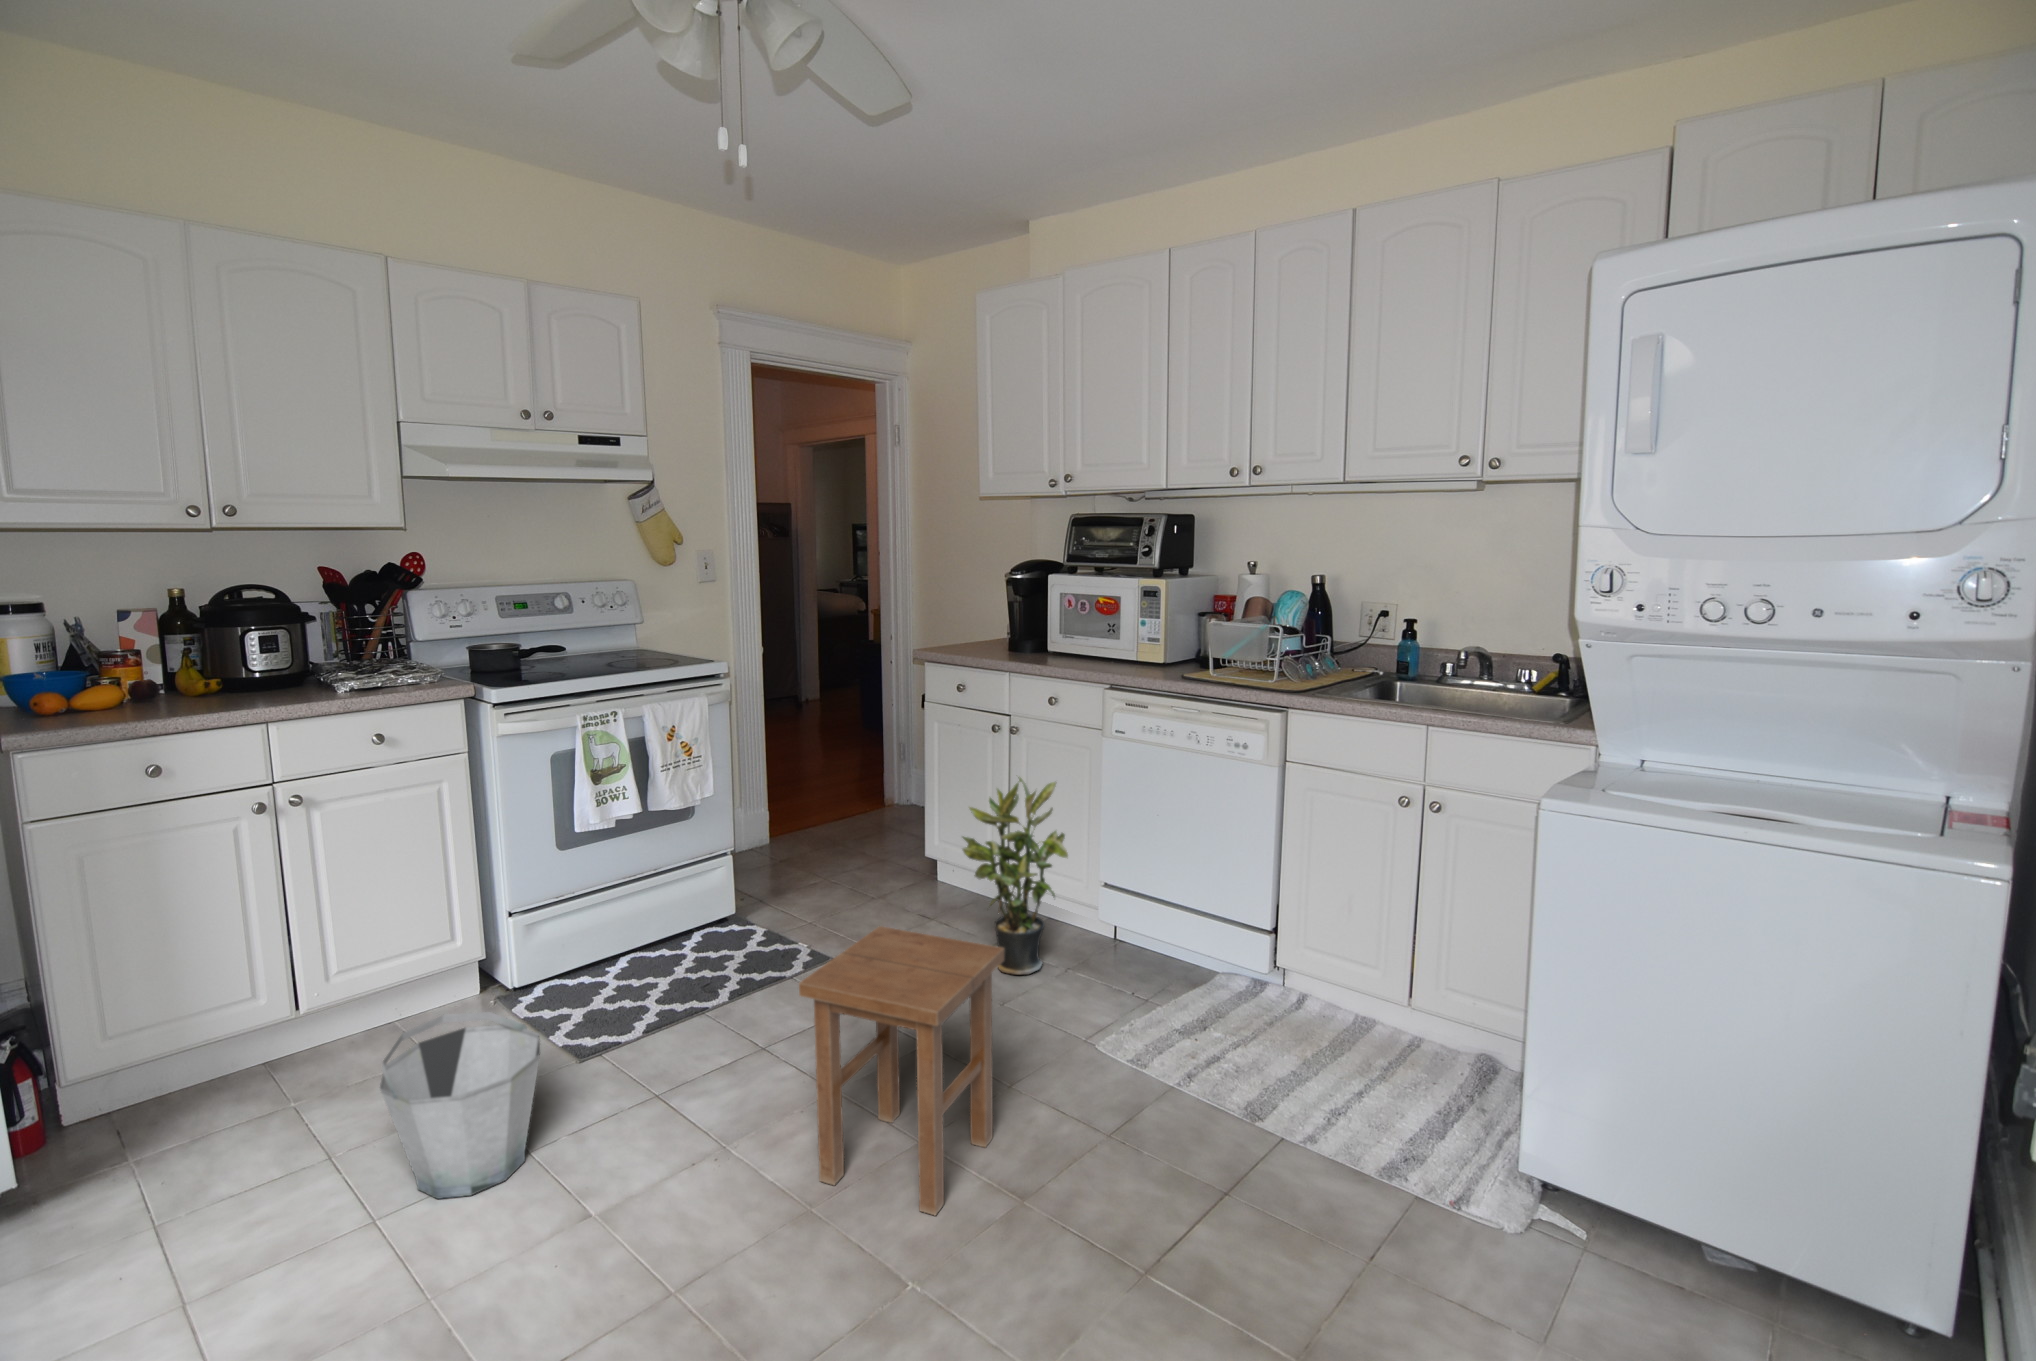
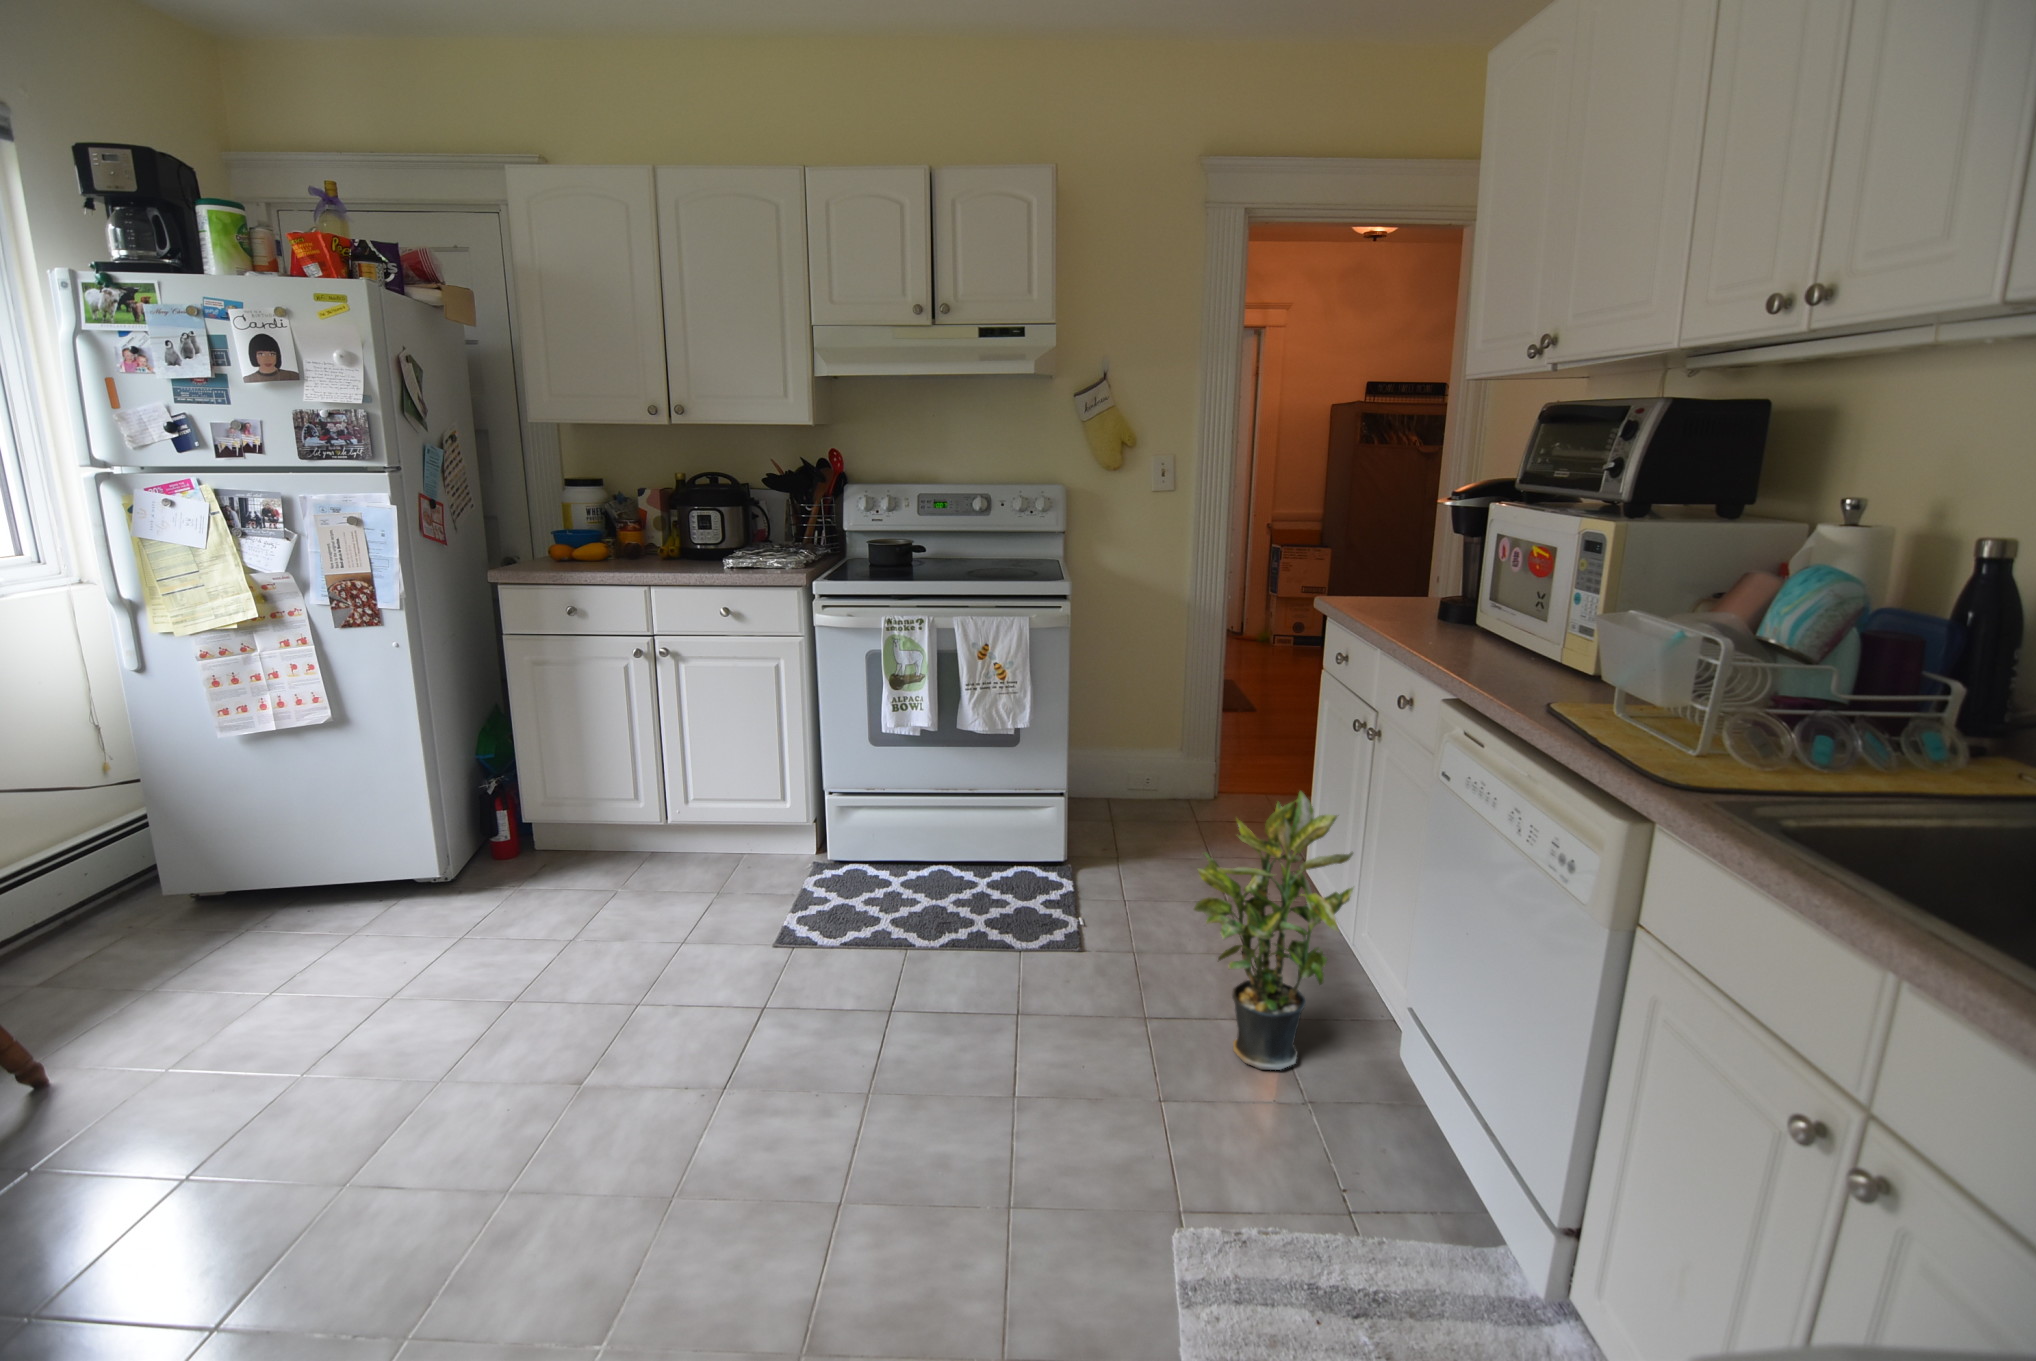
stool: present [799,926,1004,1215] -> none [737,920,958,1277]
bucket: present [380,1012,540,1199] -> none [544,862,680,1023]

